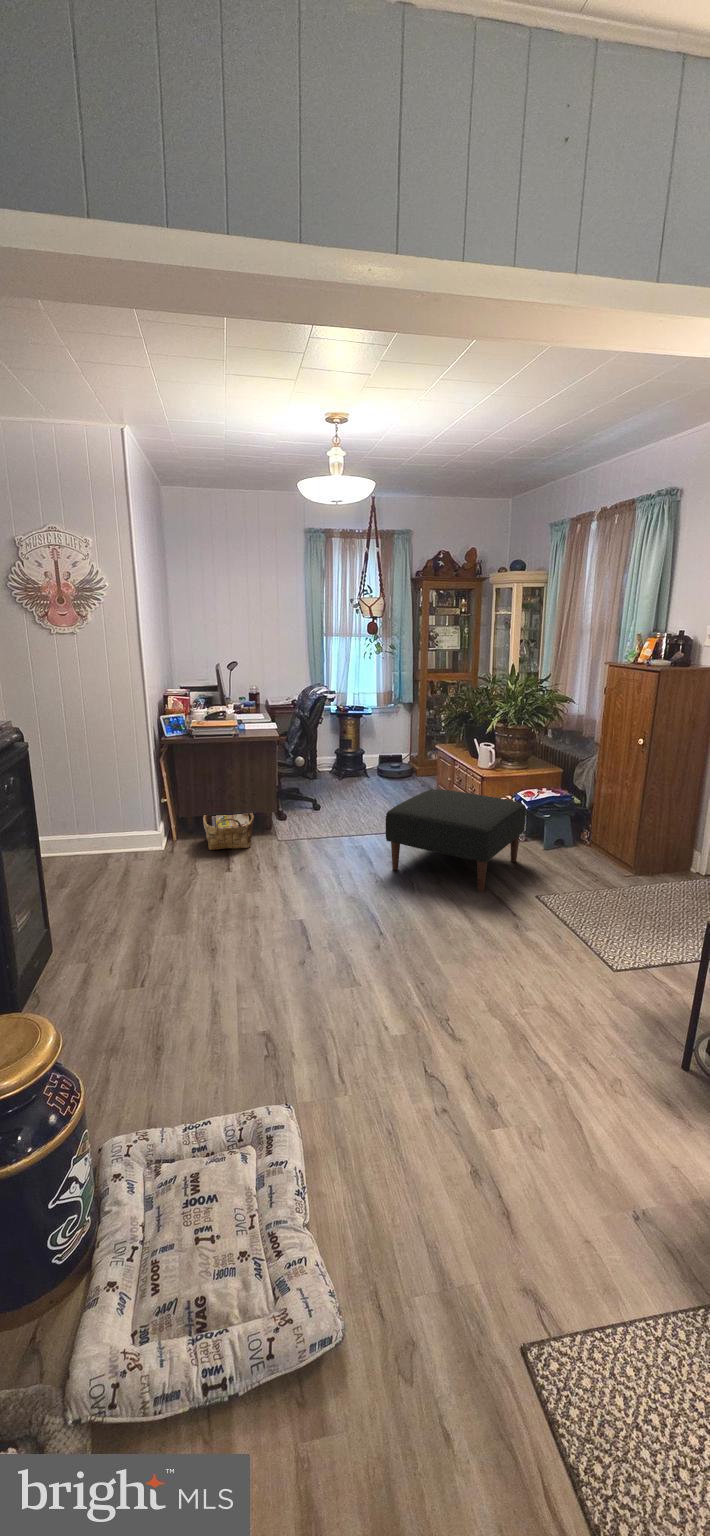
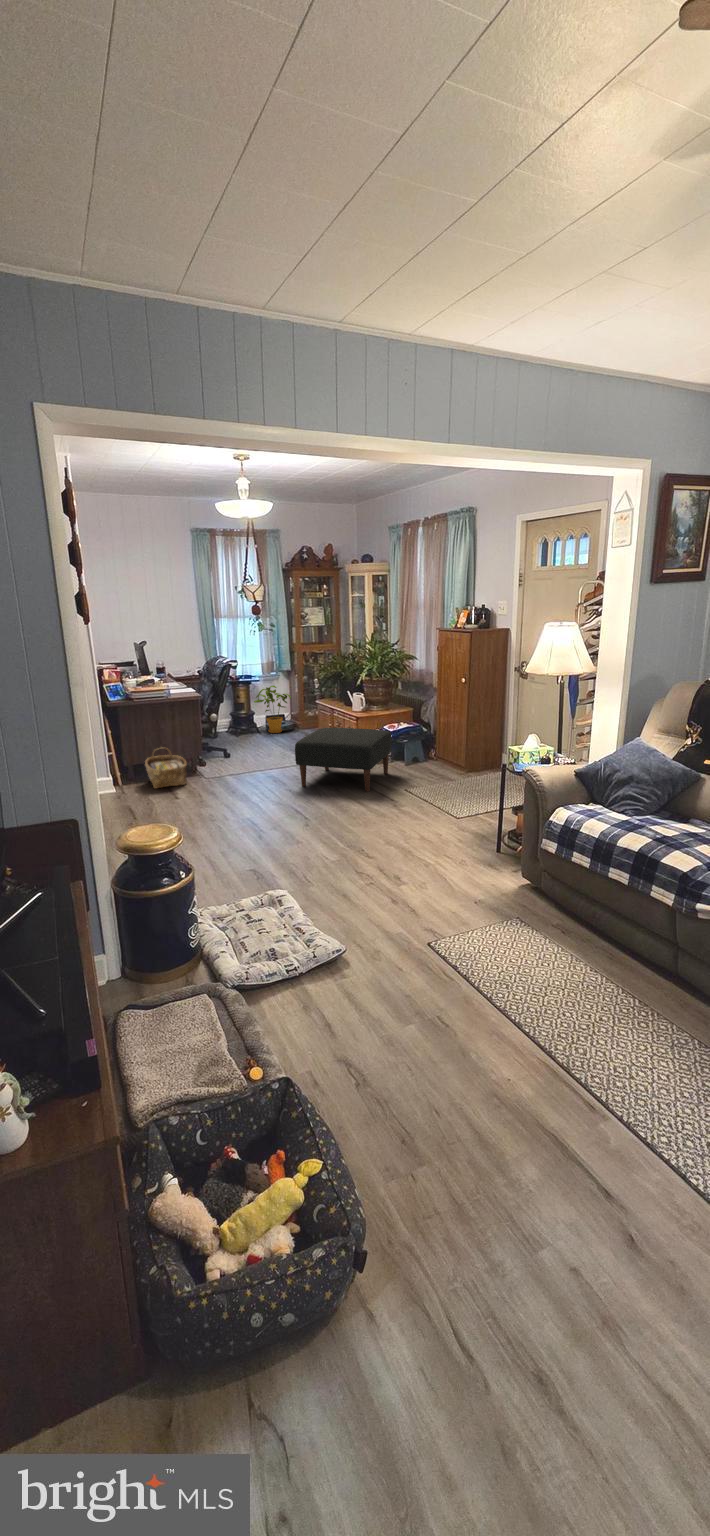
house plant: none [365,721,409,779] -> present [254,686,291,733]

